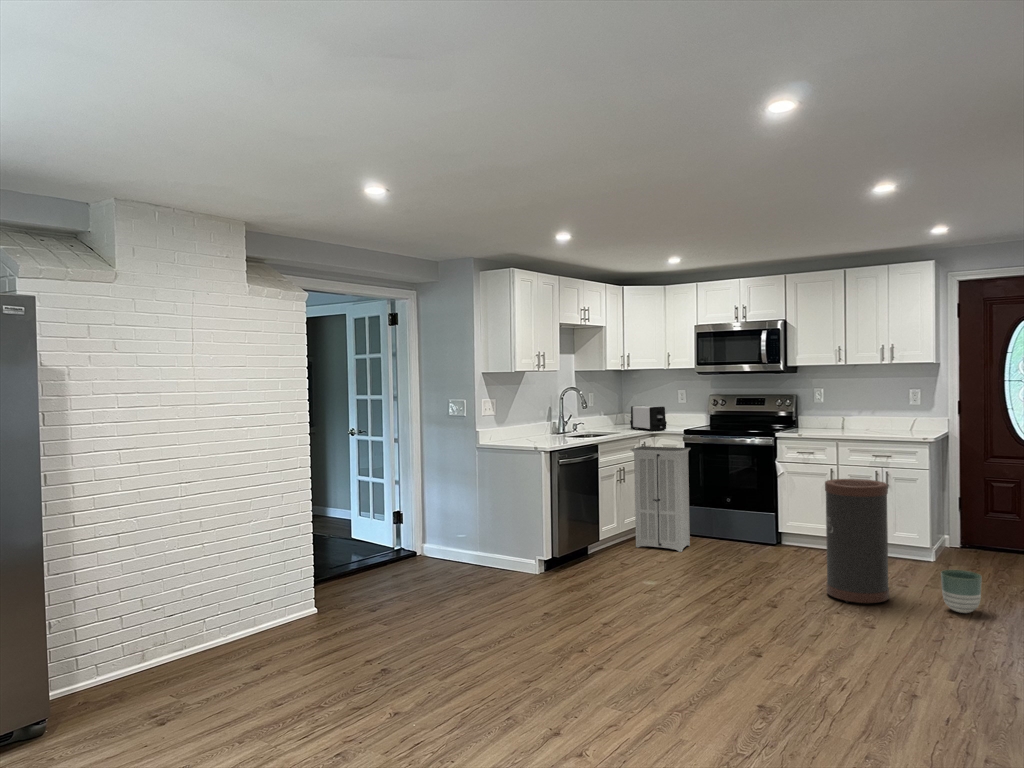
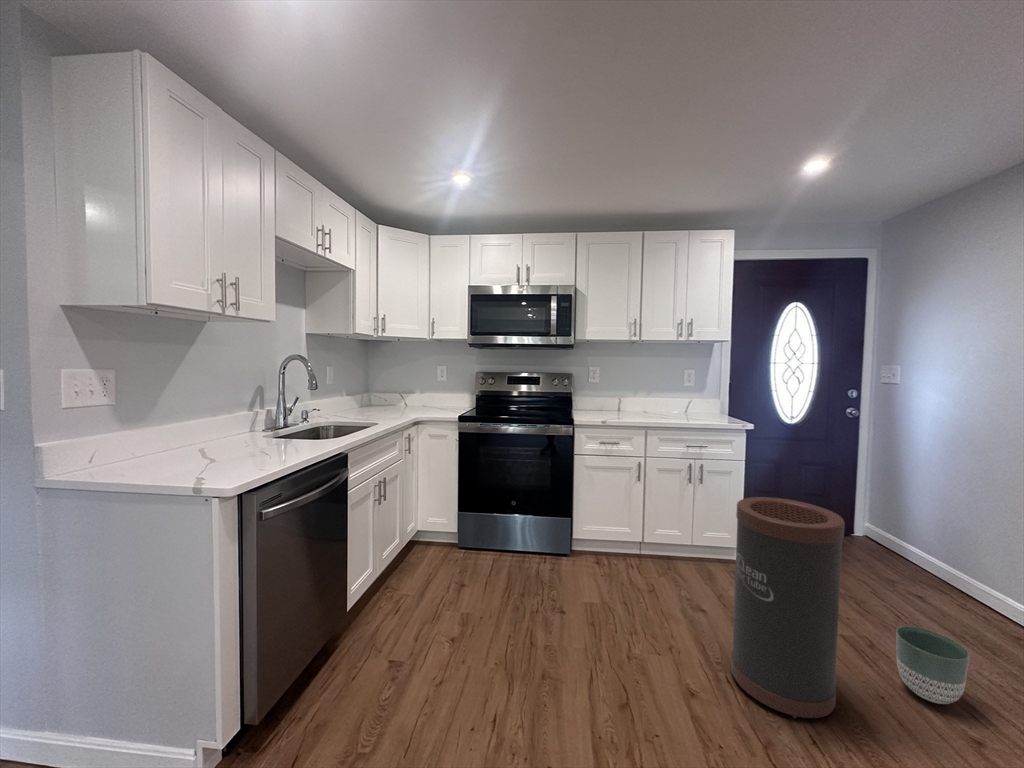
toaster: present [630,406,667,431] -> none [385,384,436,419]
storage cabinet: present [630,445,691,552] -> none [395,440,477,595]

